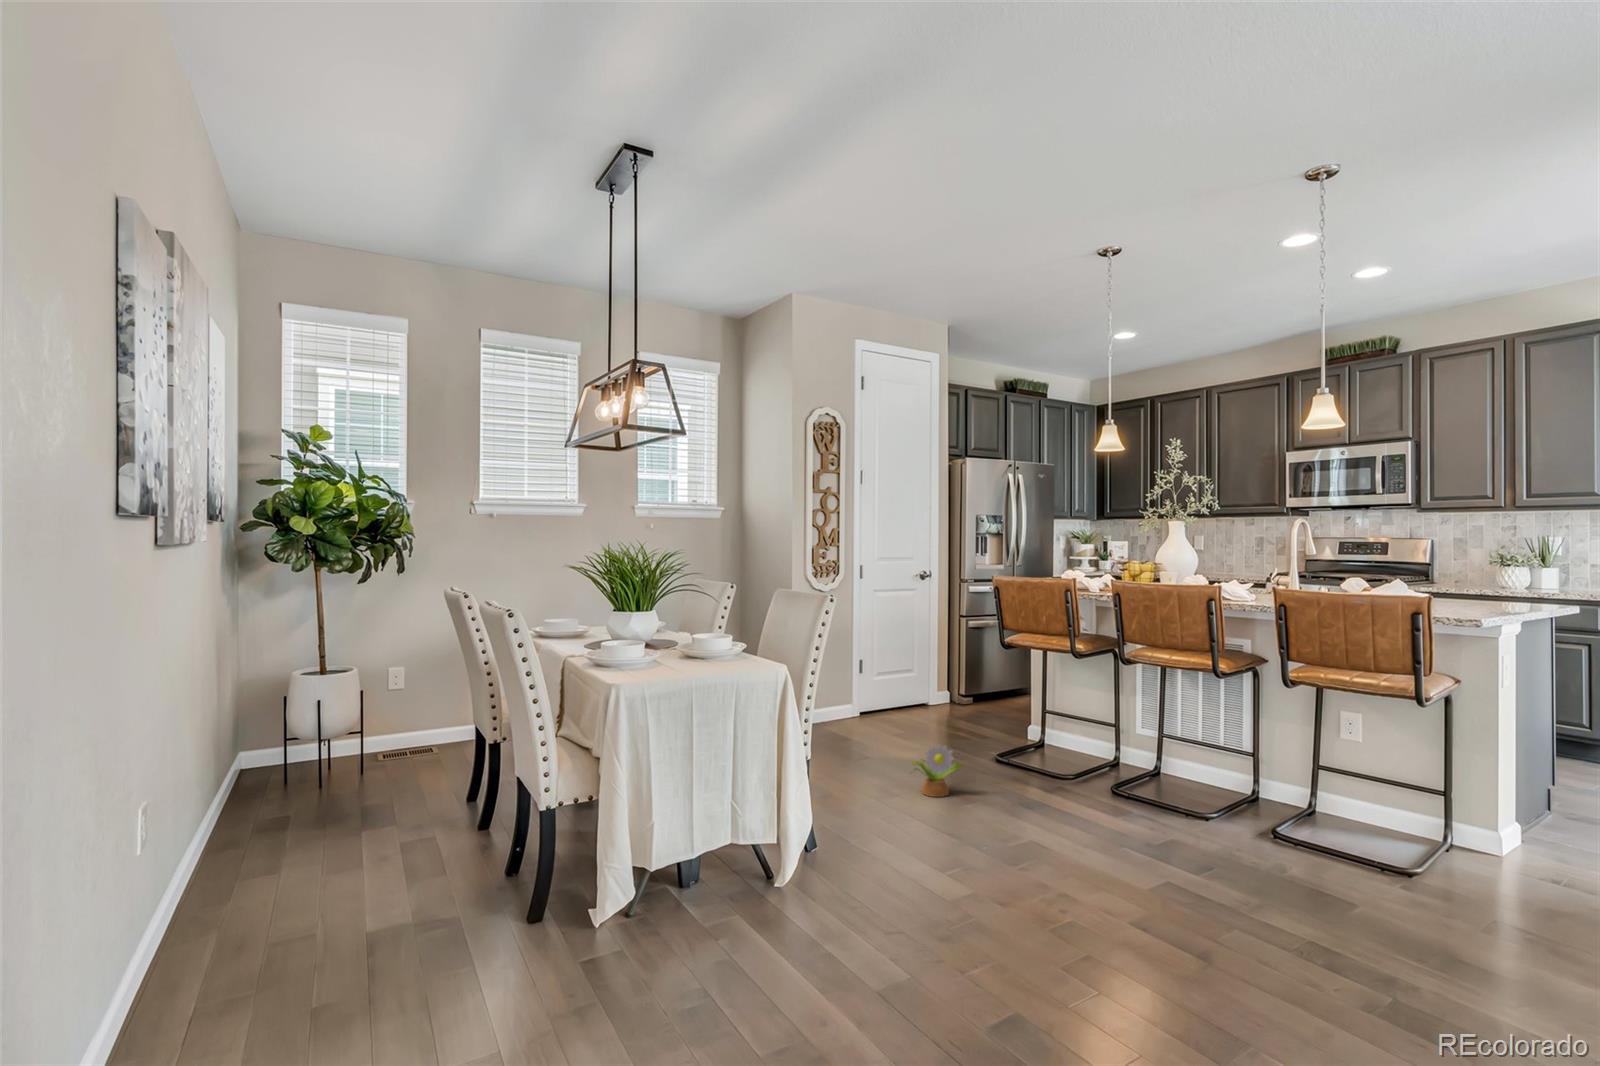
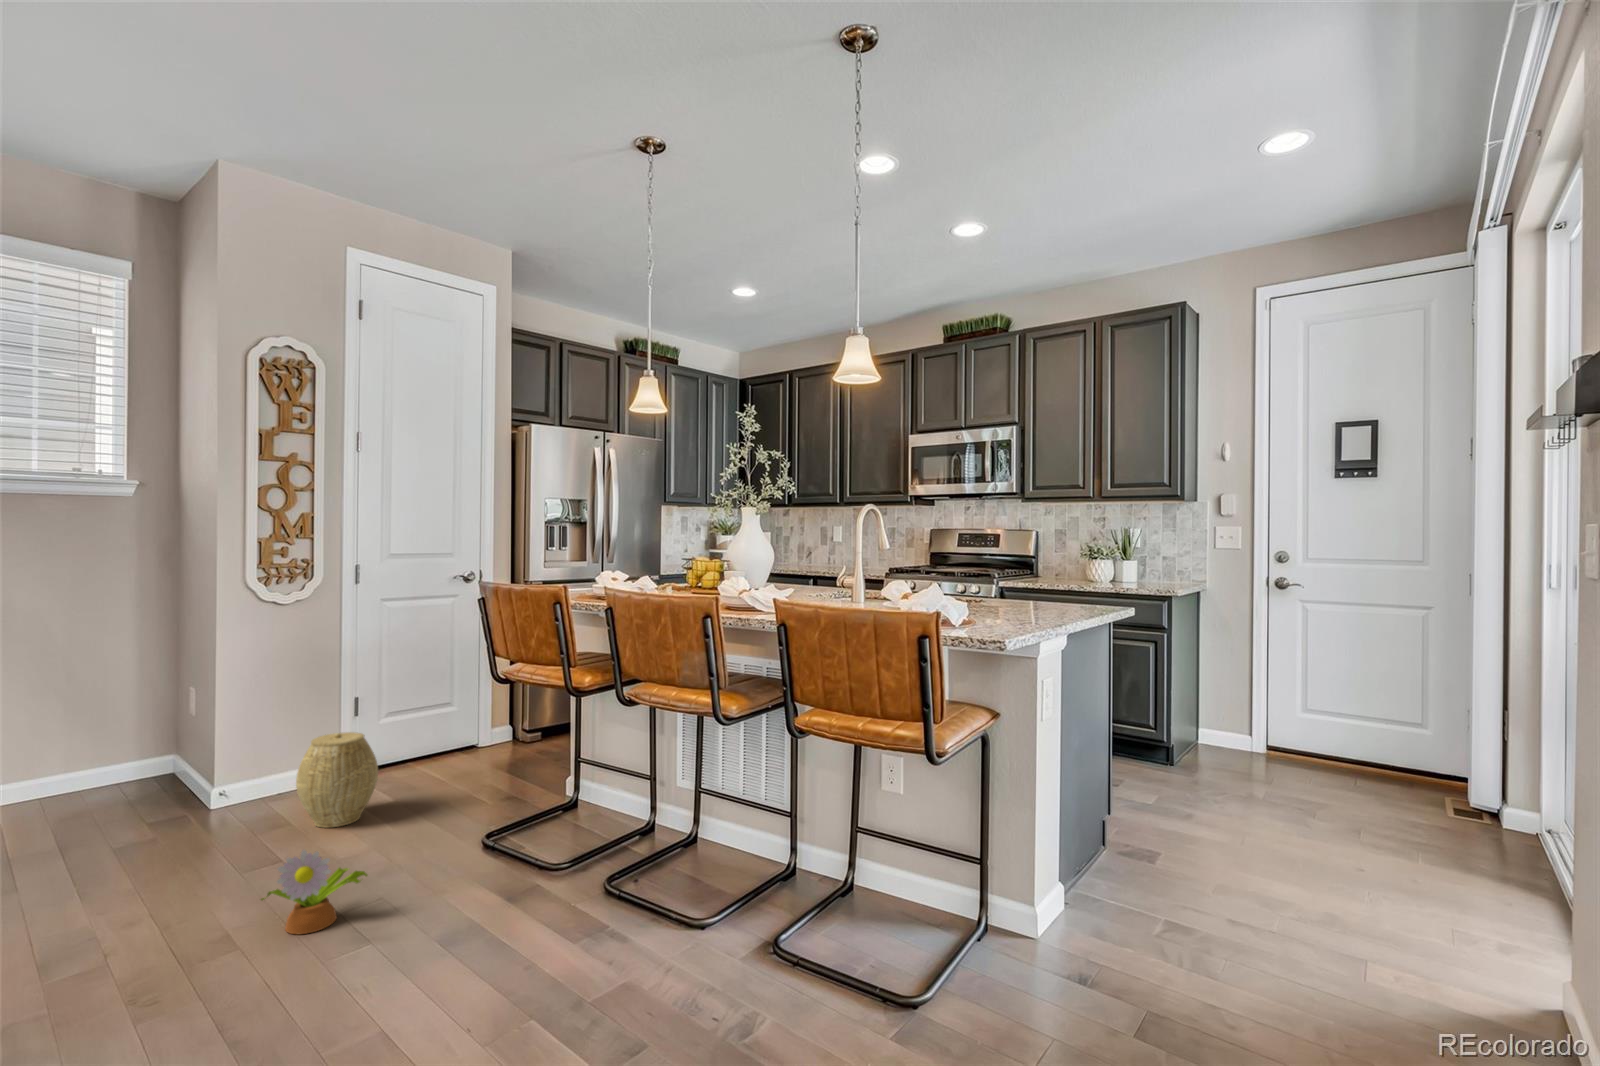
woven basket: none [861,682,910,746] -> present [296,732,378,828]

